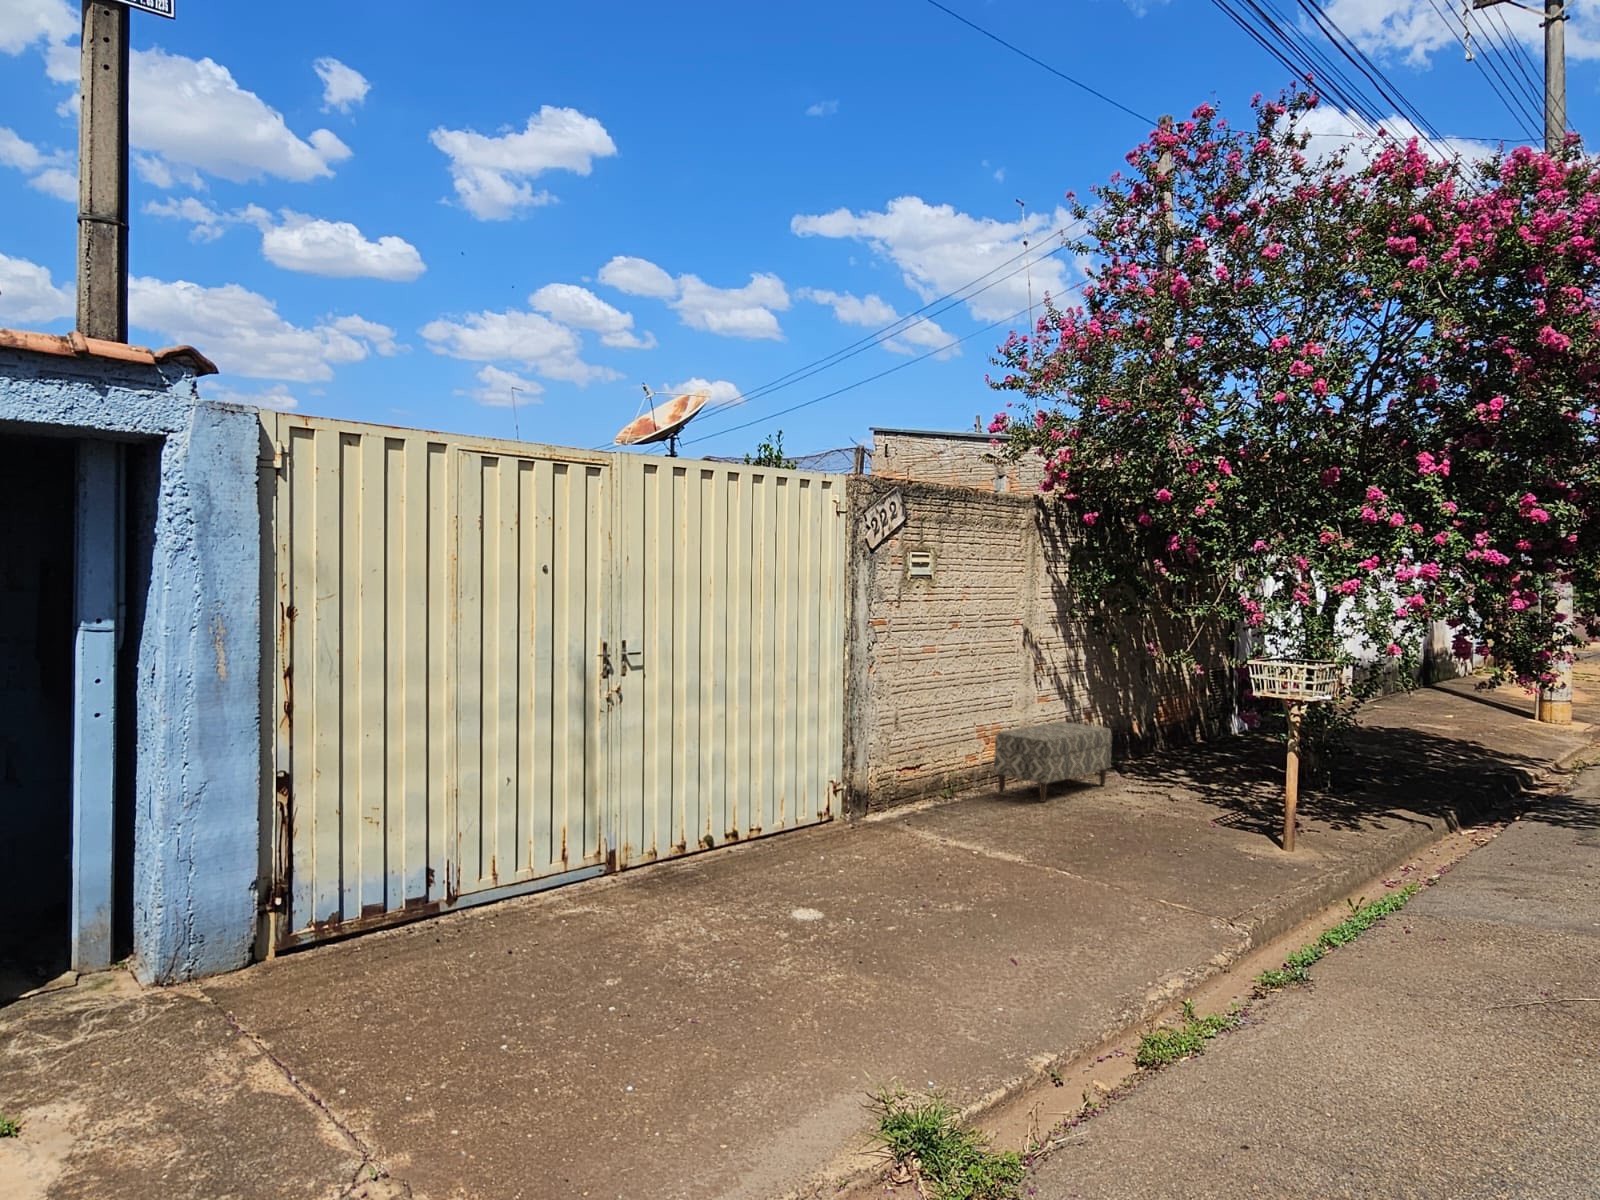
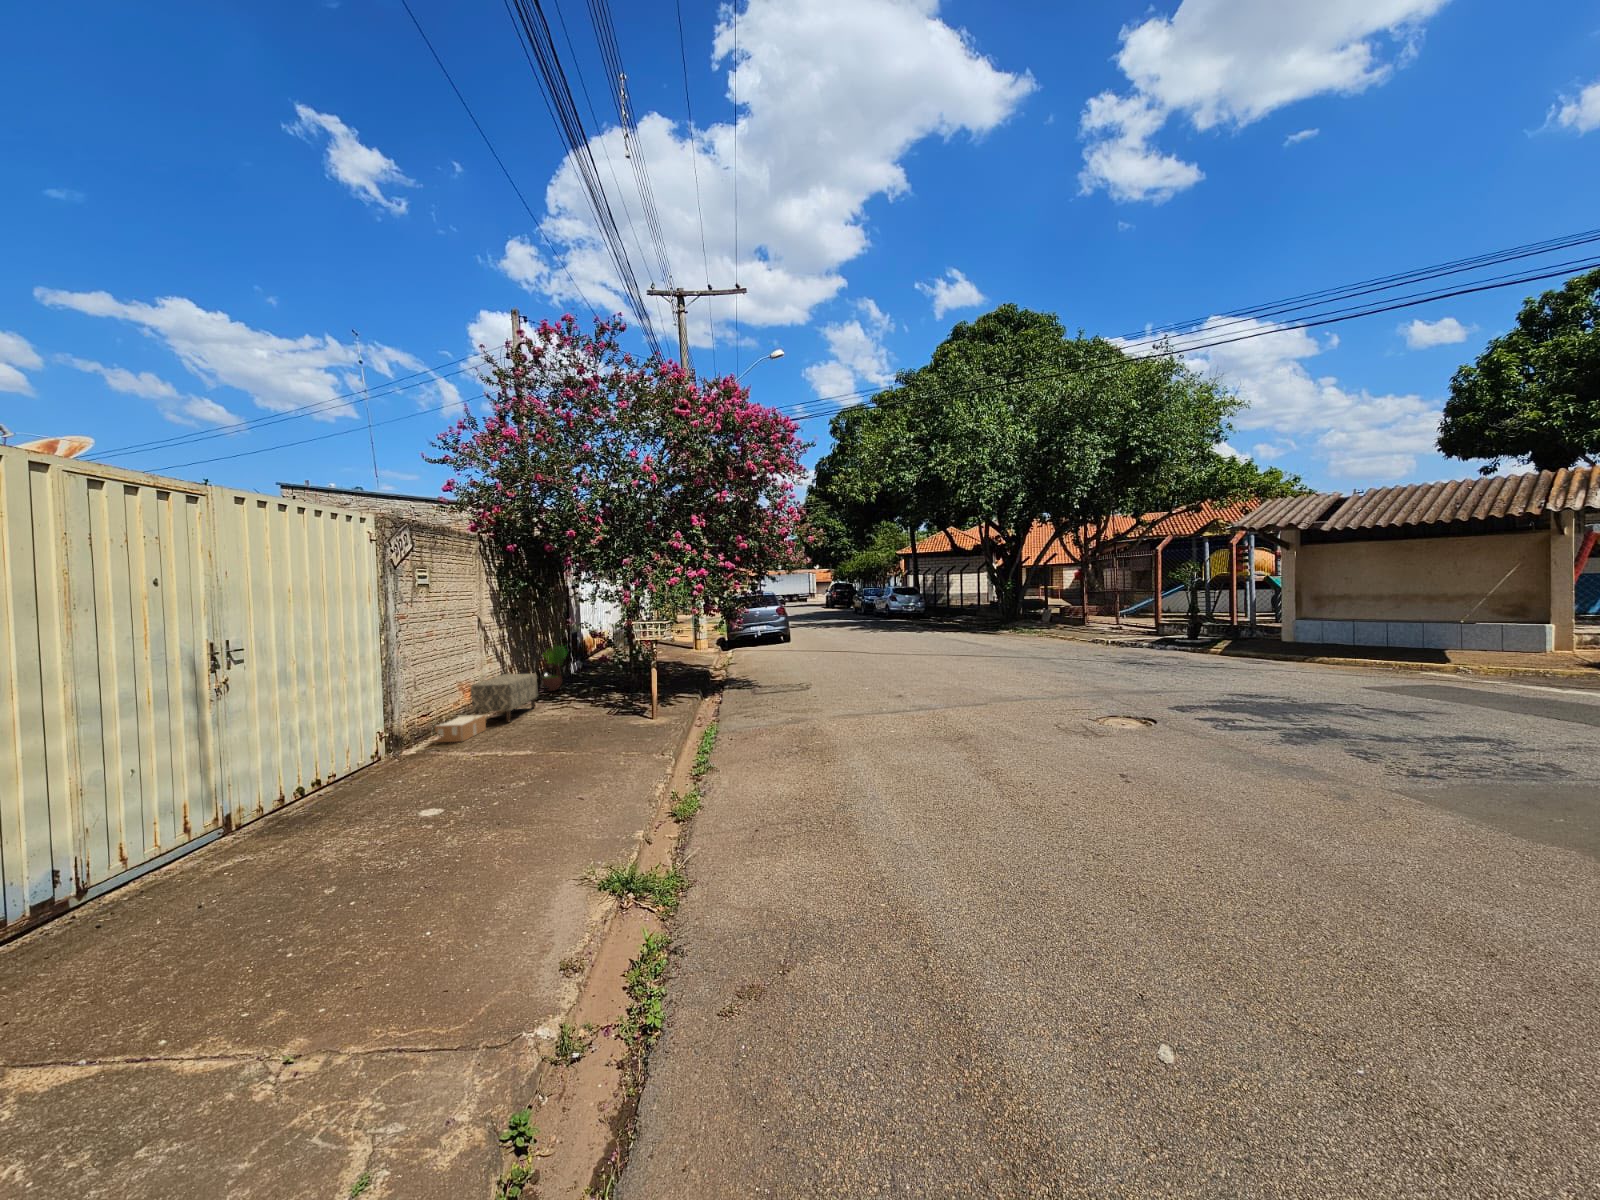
potted tree: none [1143,678,1196,760] -> present [541,647,566,691]
cardboard box: none [916,775,1001,818] -> present [432,715,486,742]

